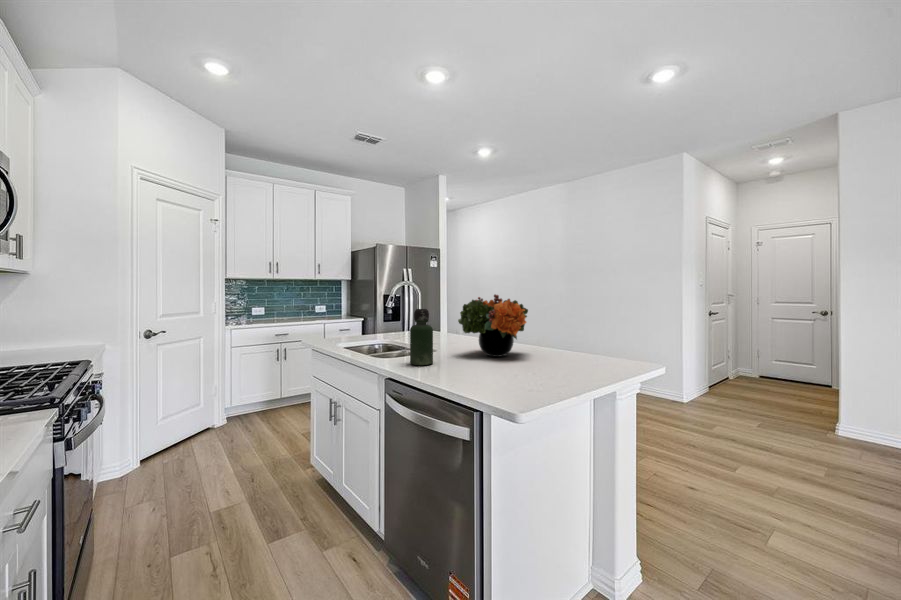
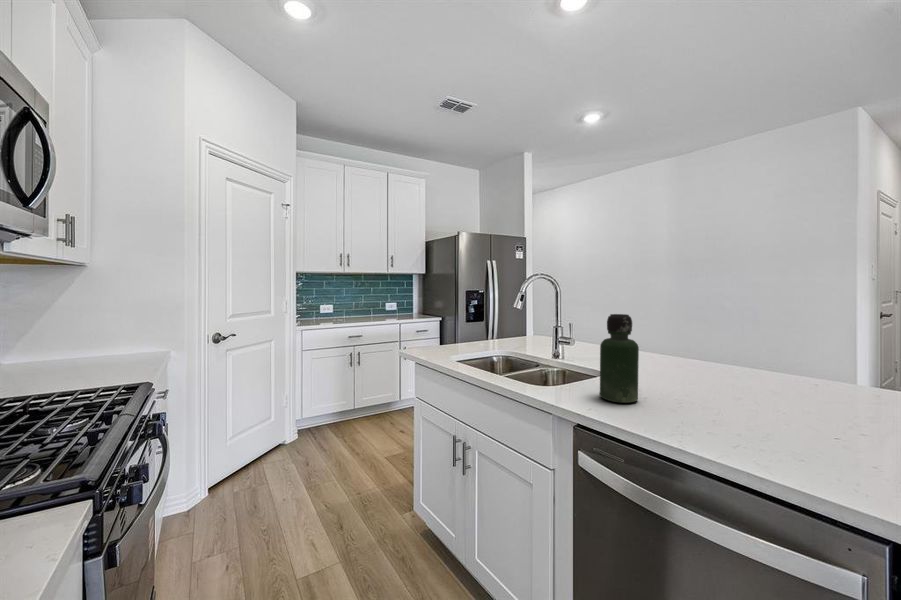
flower arrangement: present [458,294,528,357] -> none [650,292,783,387]

